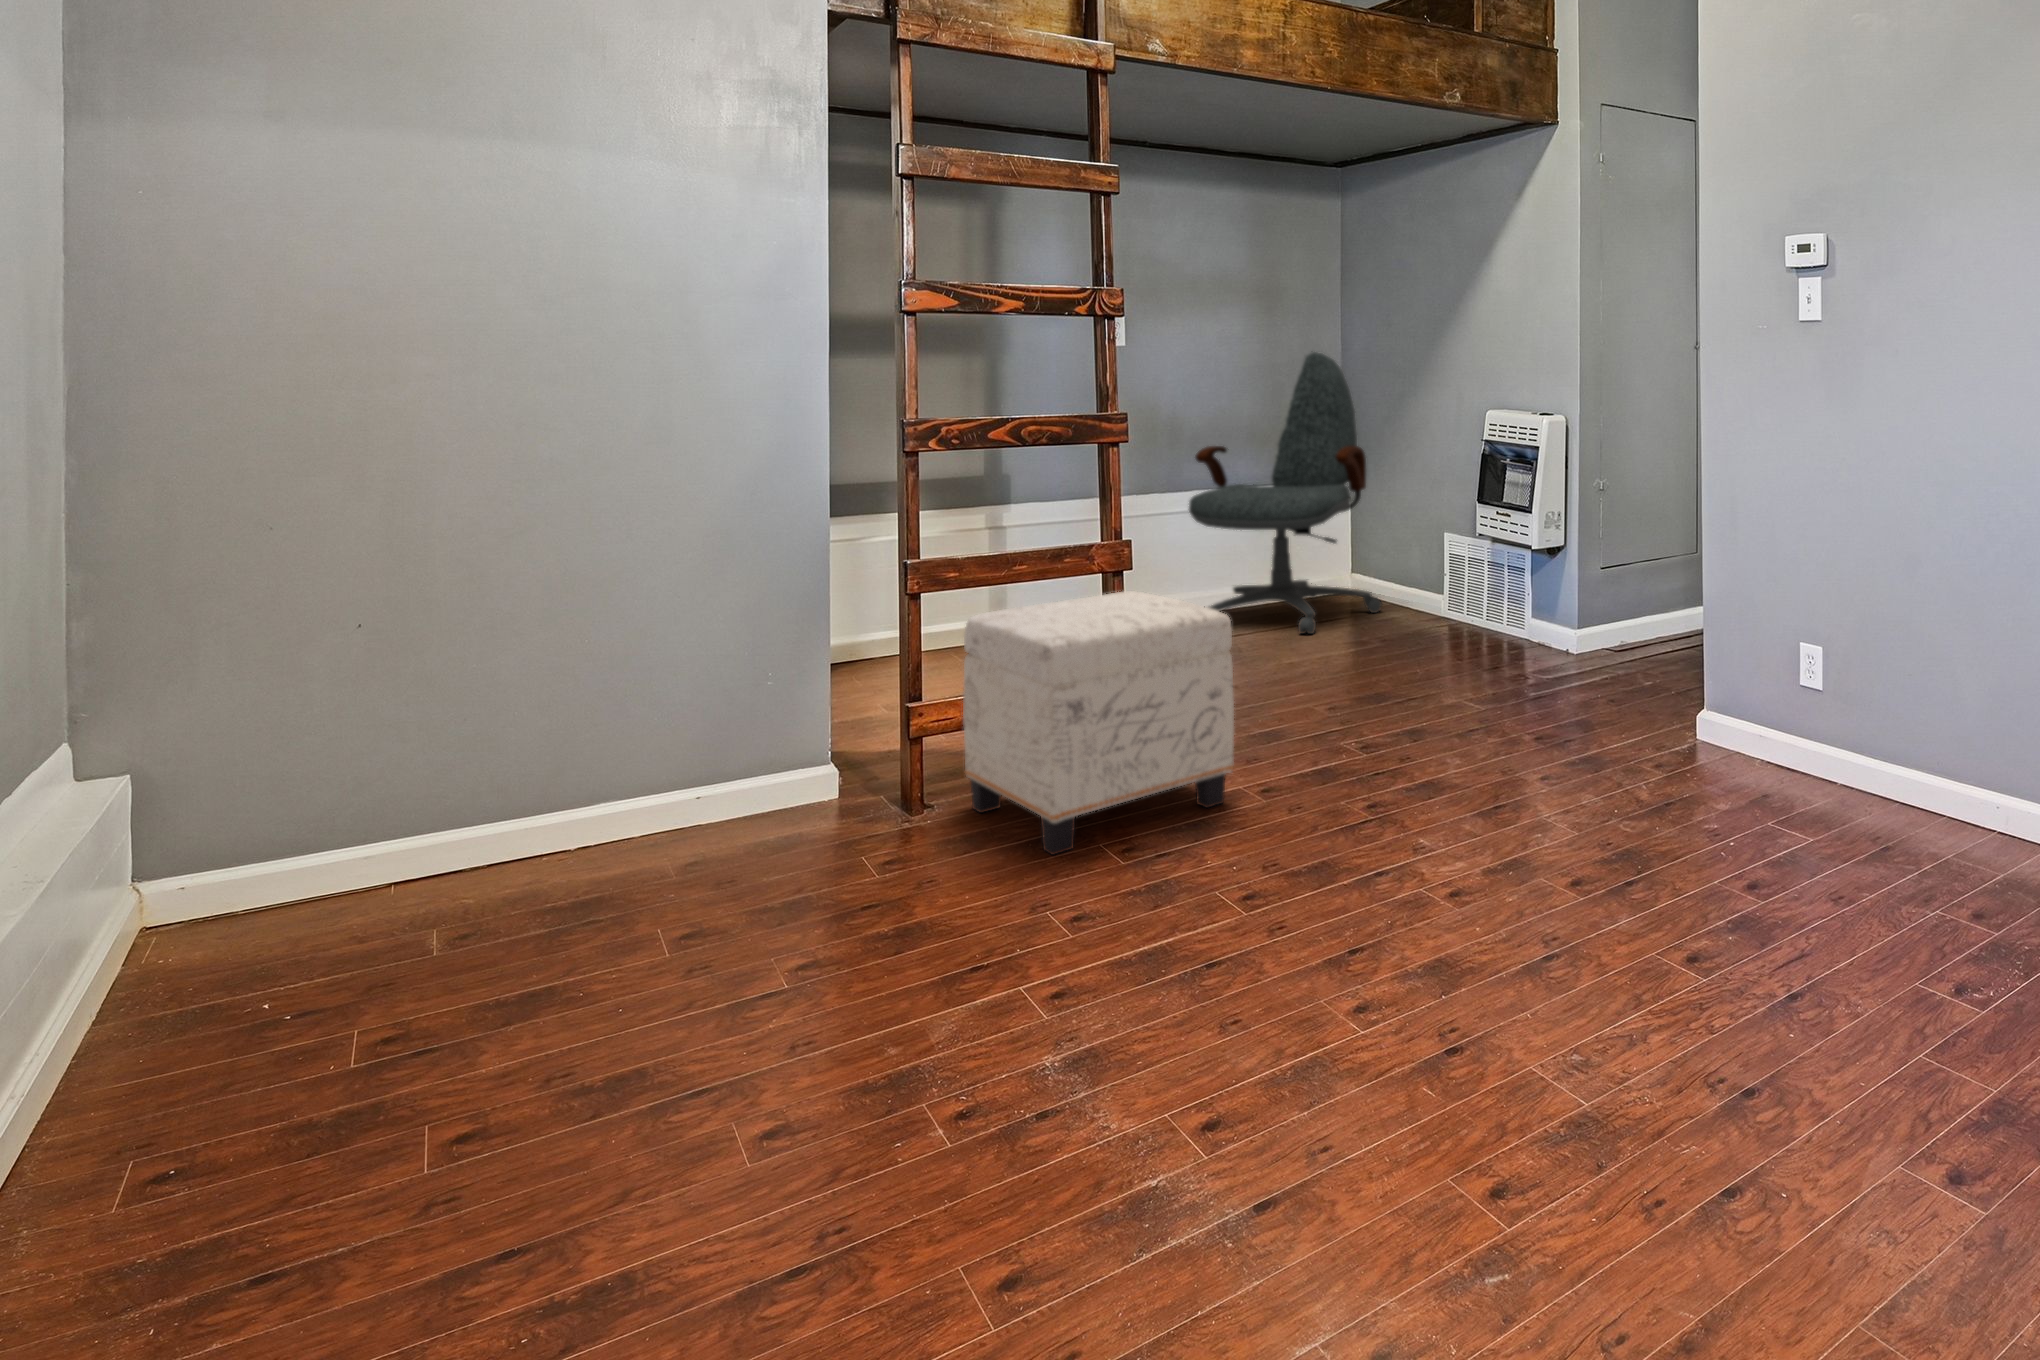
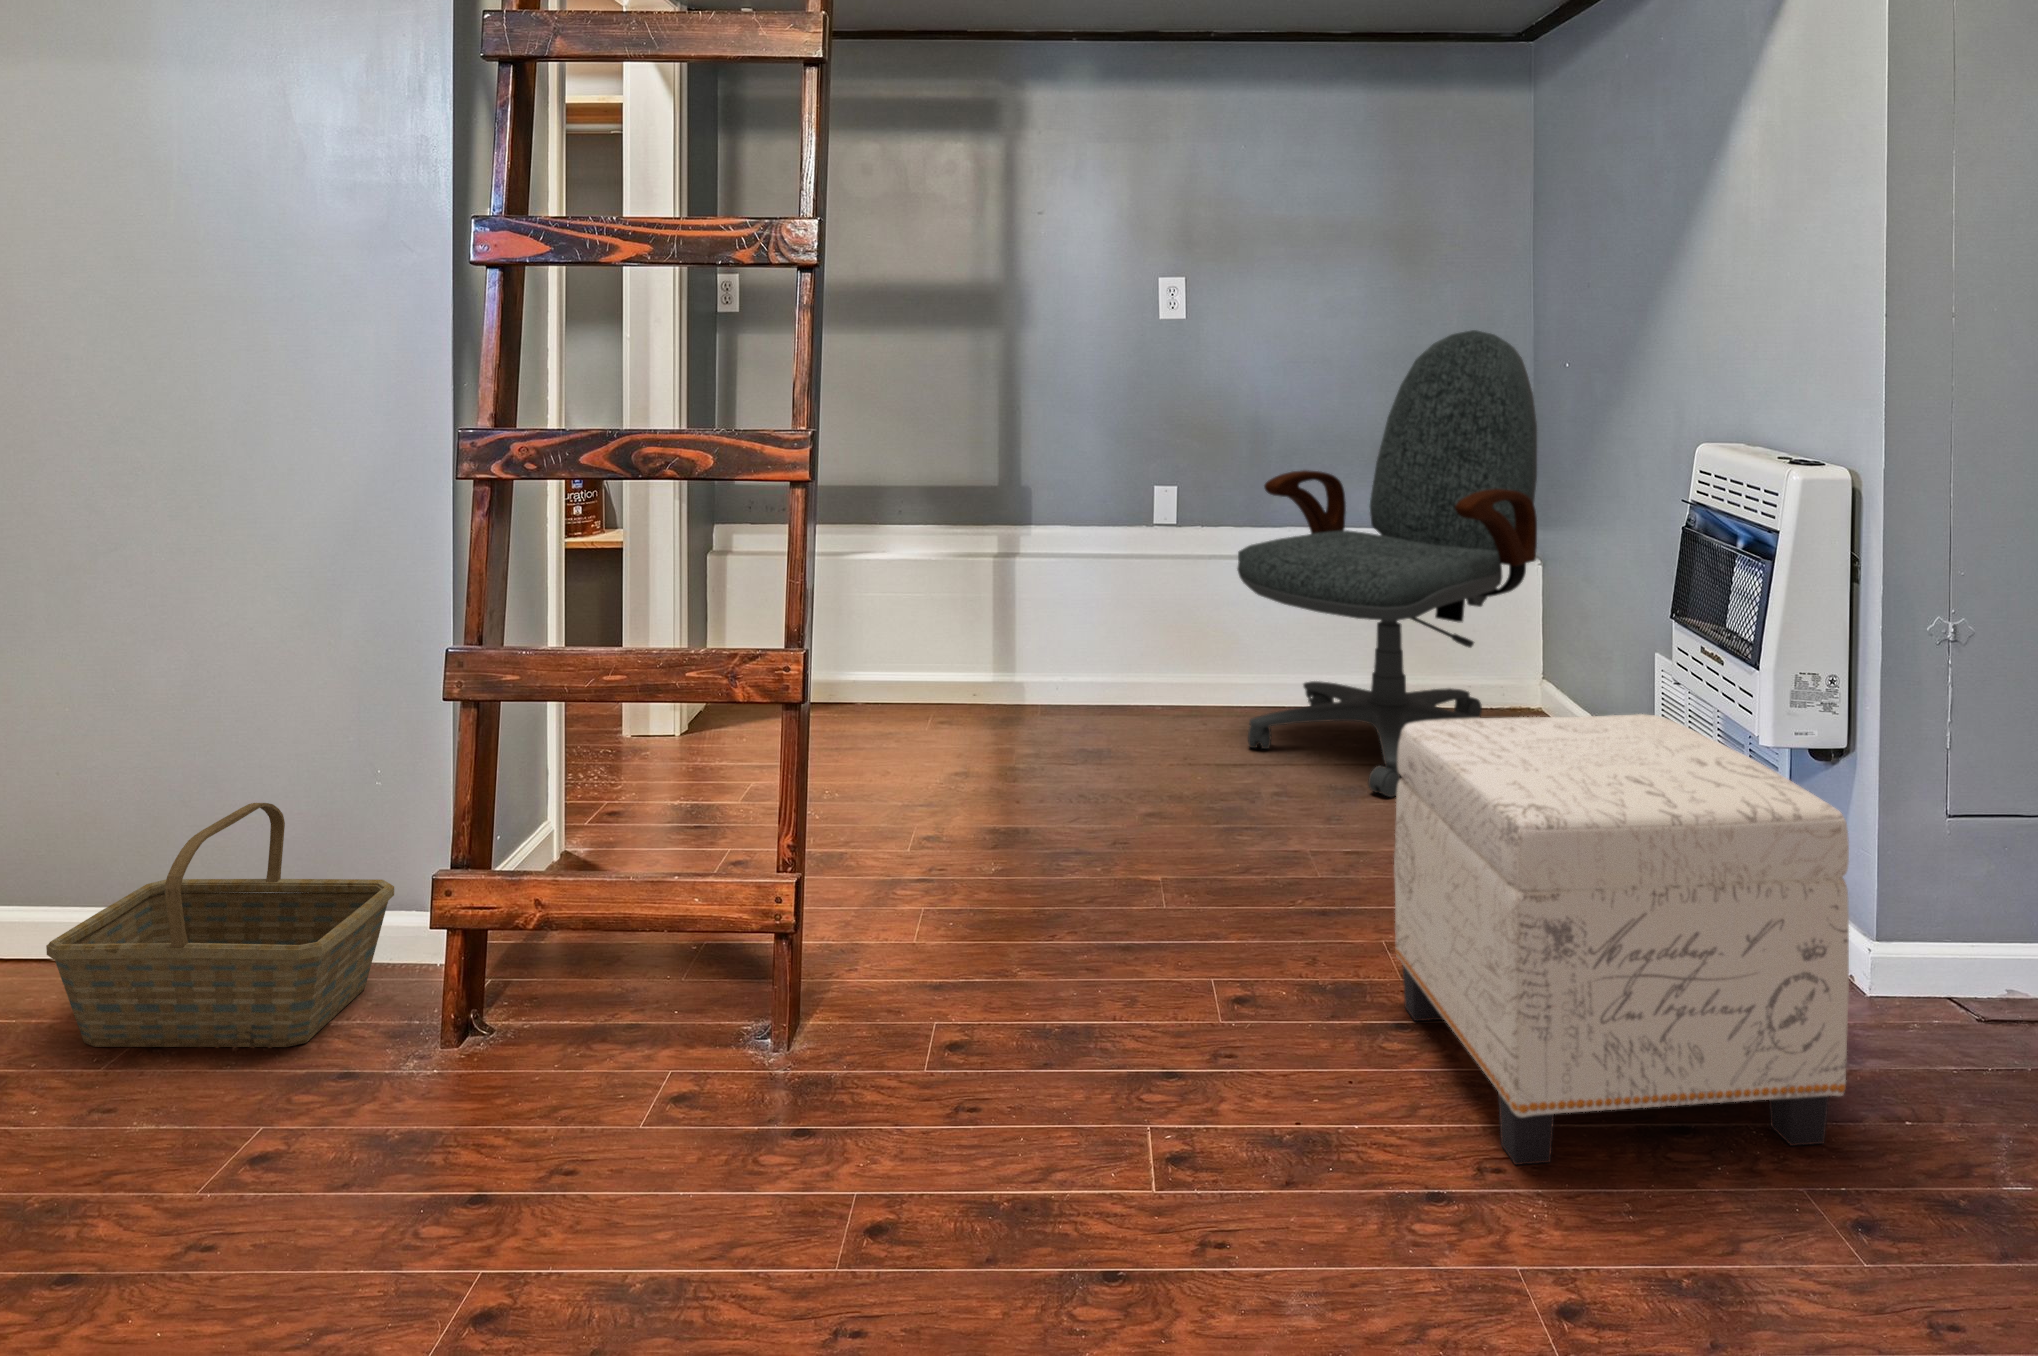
ottoman: present [963,591,1234,855] -> present [1394,714,1849,1165]
basket: none [615,699,848,880] -> present [46,803,394,1047]

